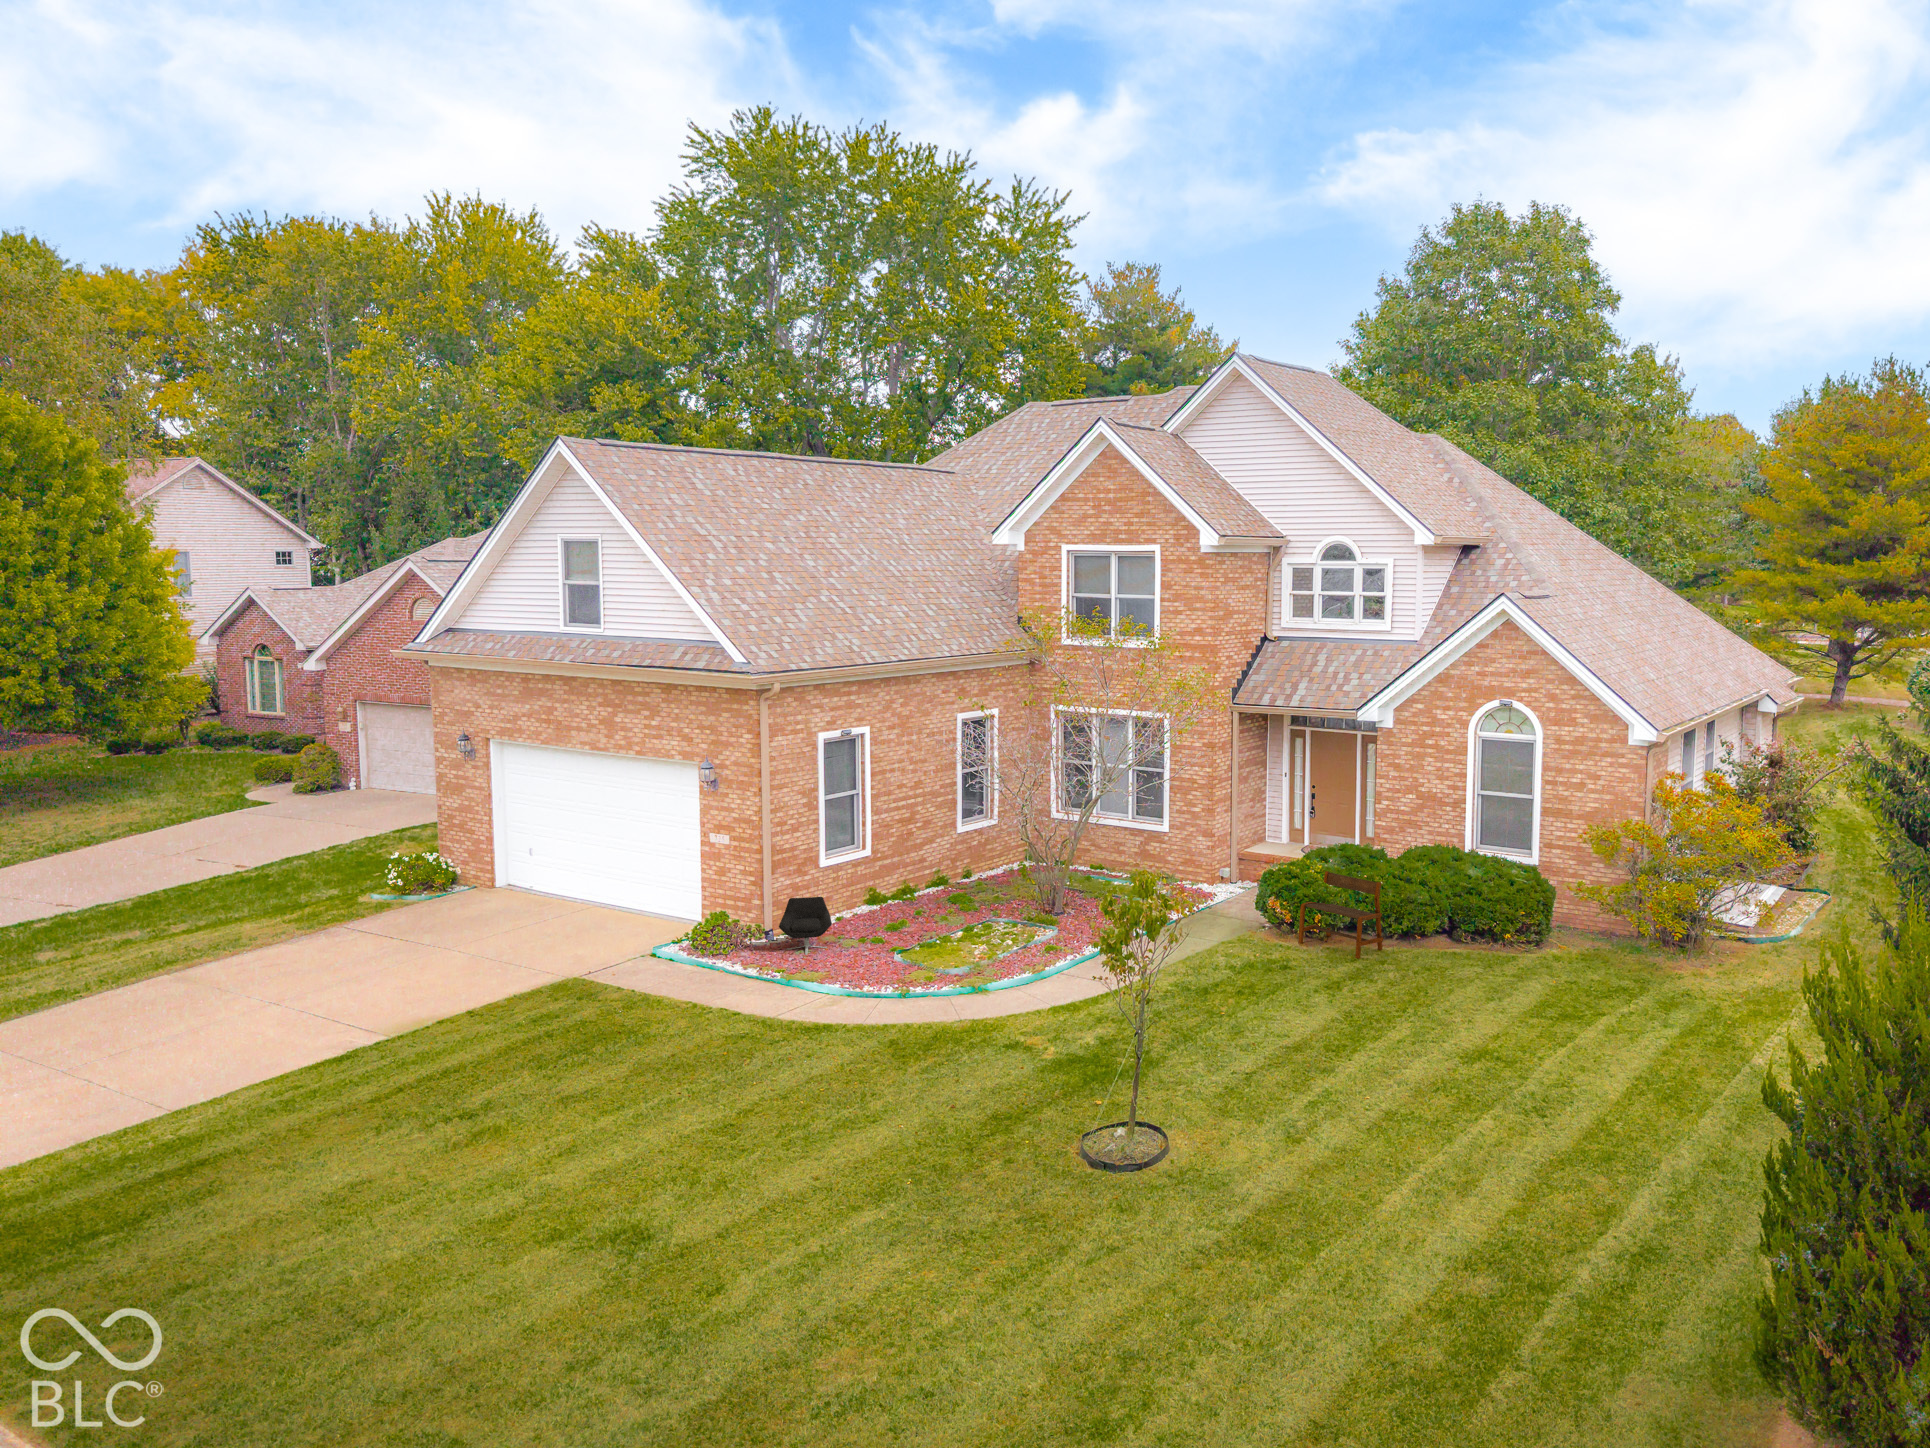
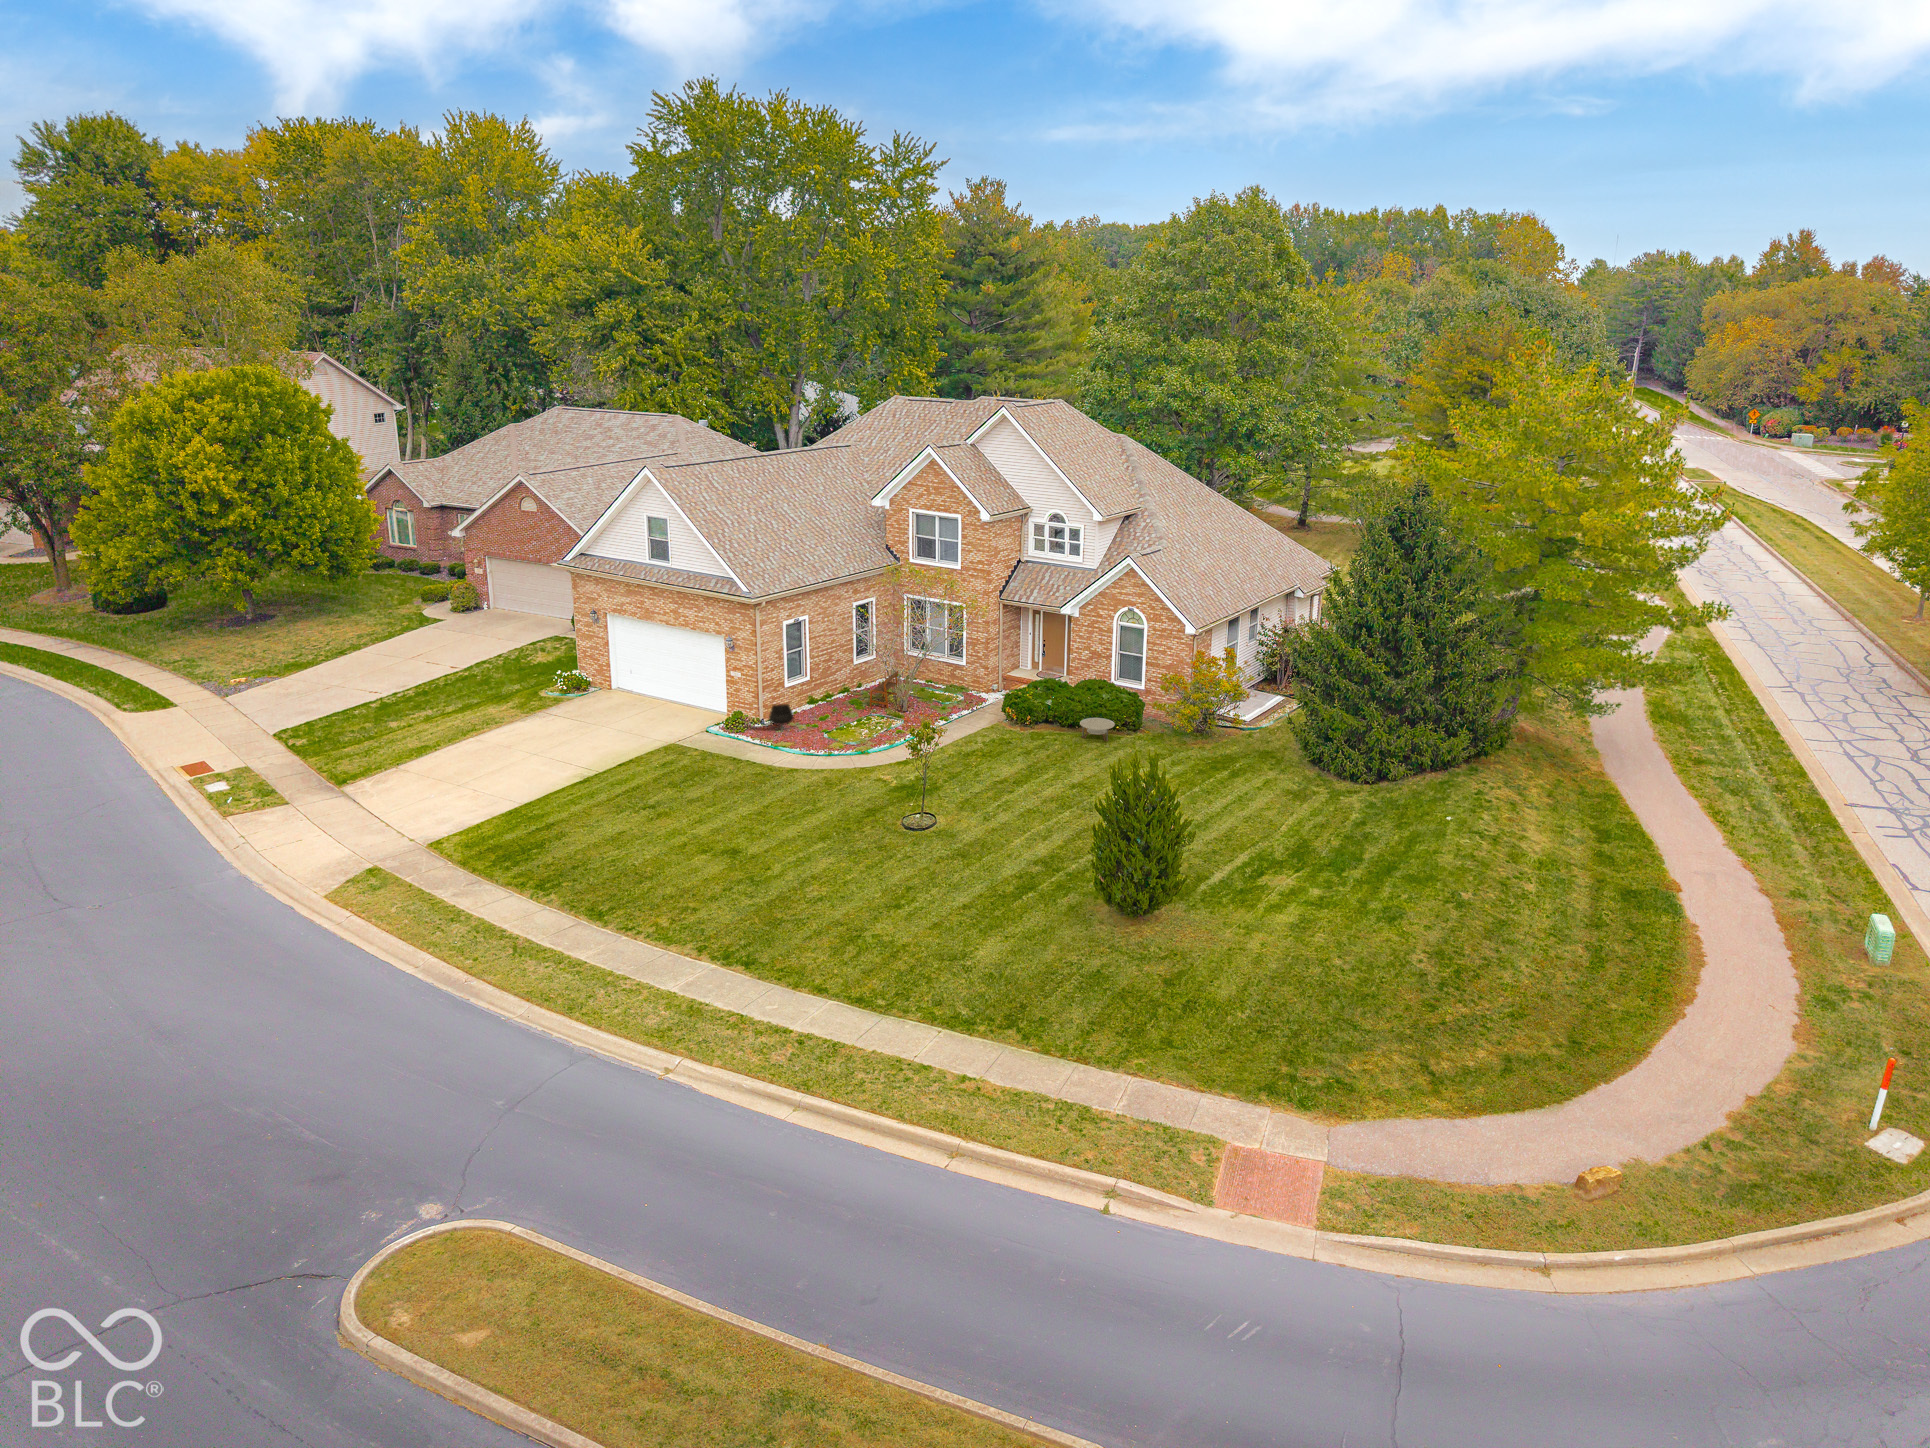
bench: present [1298,871,1383,958] -> present [870,671,898,709]
round table: none [1440,919,1520,967] -> present [1080,718,1115,741]

